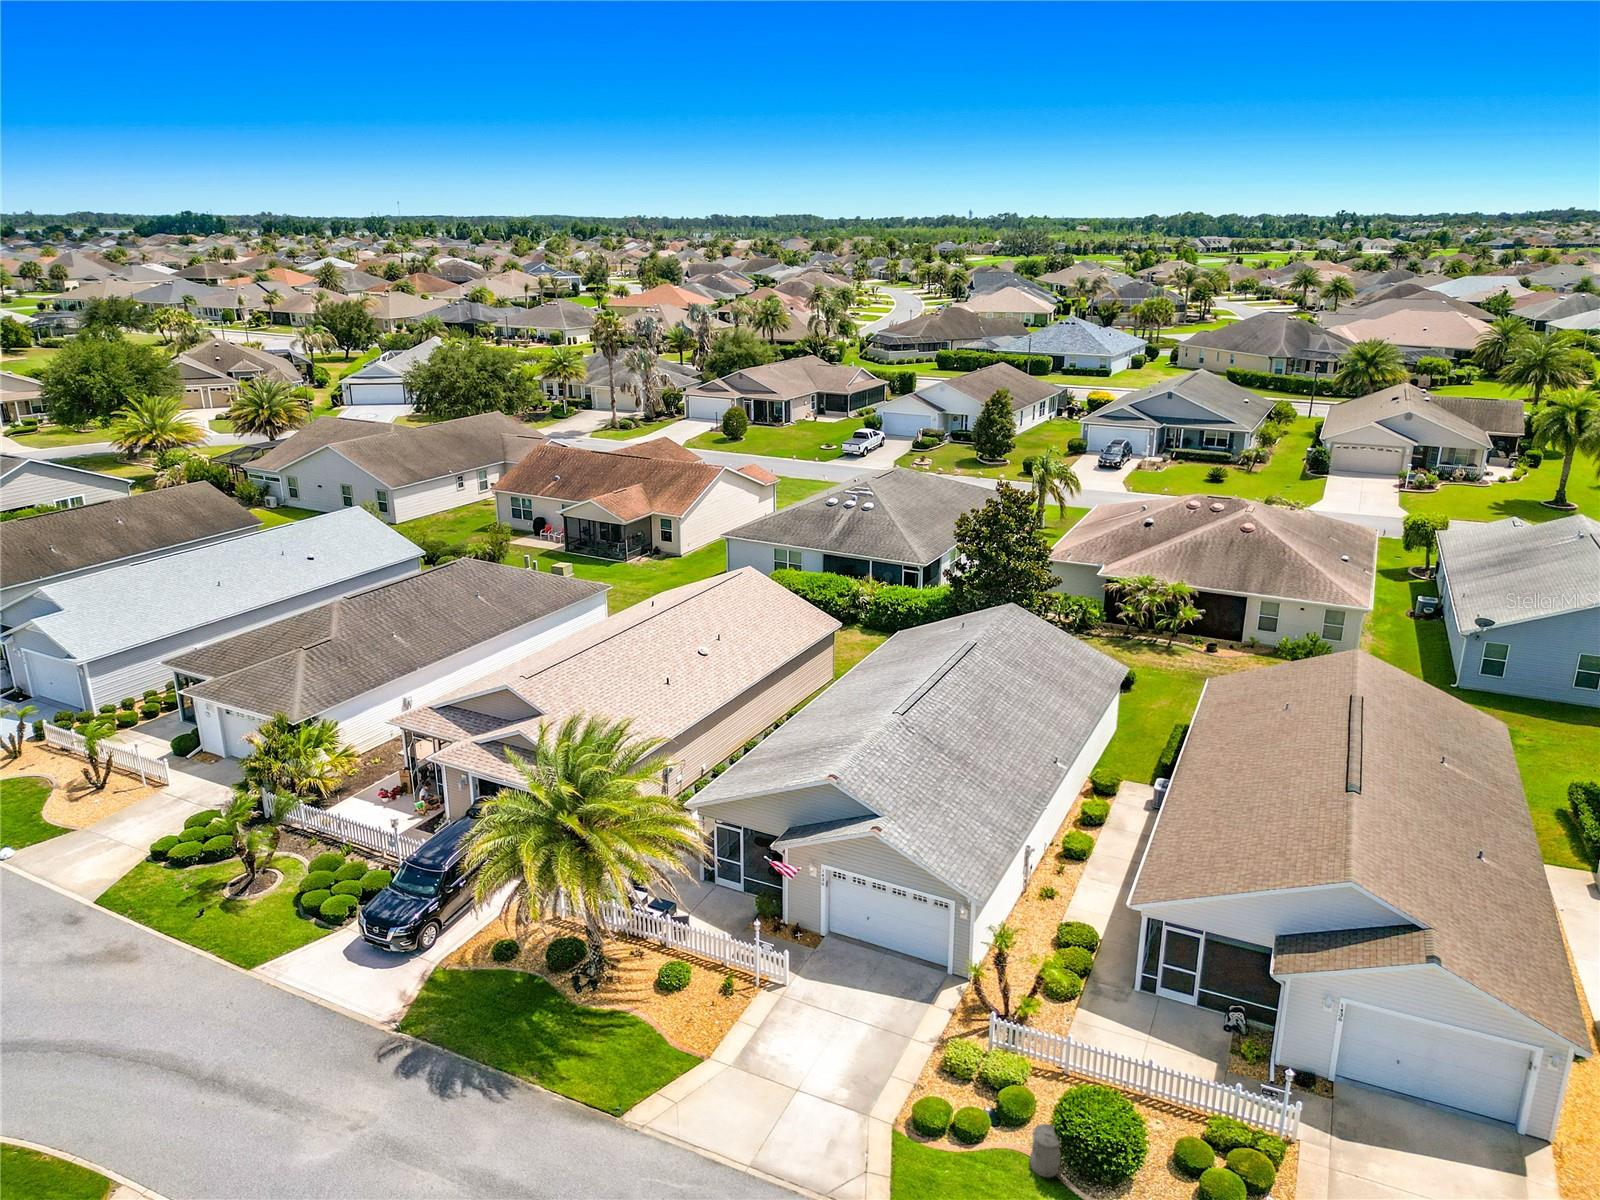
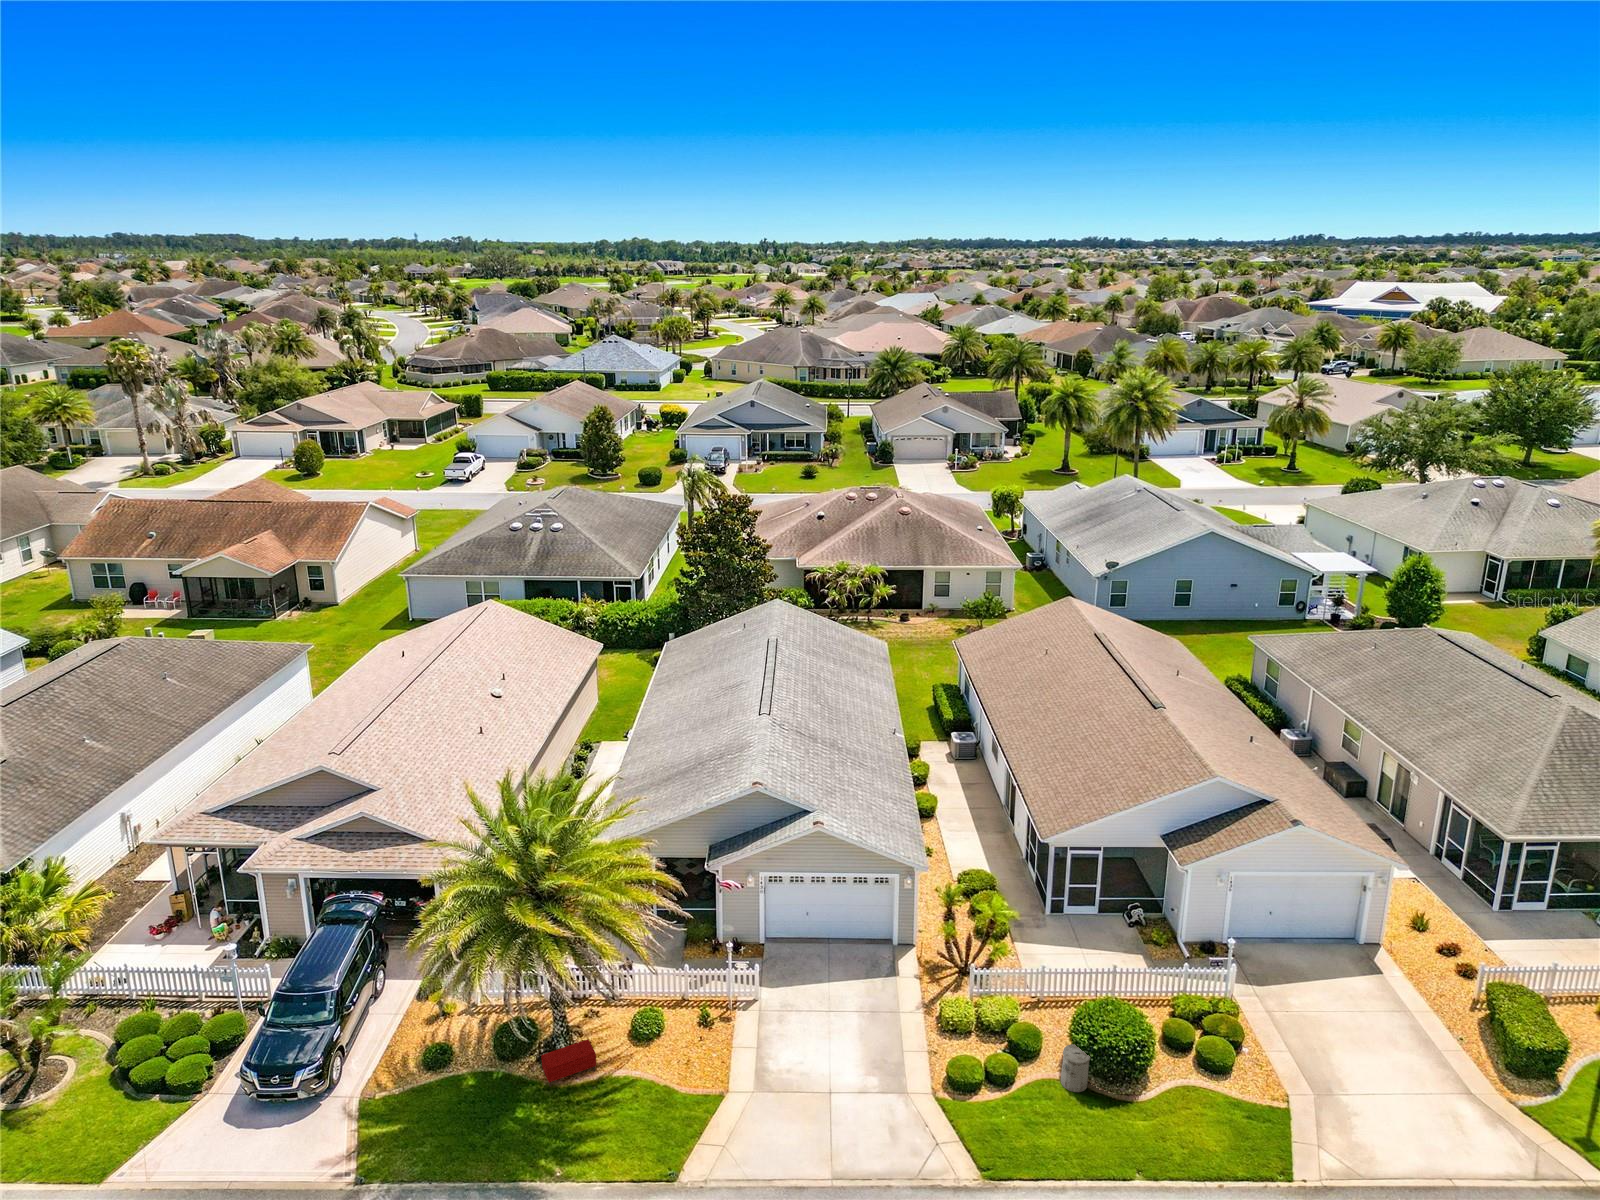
bench: none [570,972,618,1004] -> present [541,1039,596,1087]

